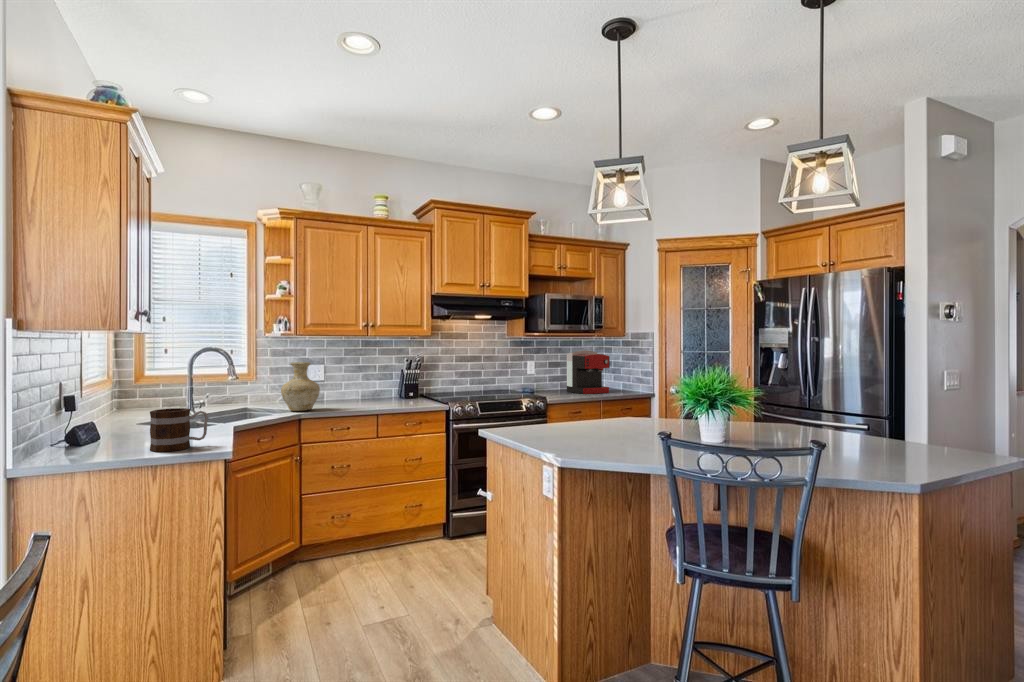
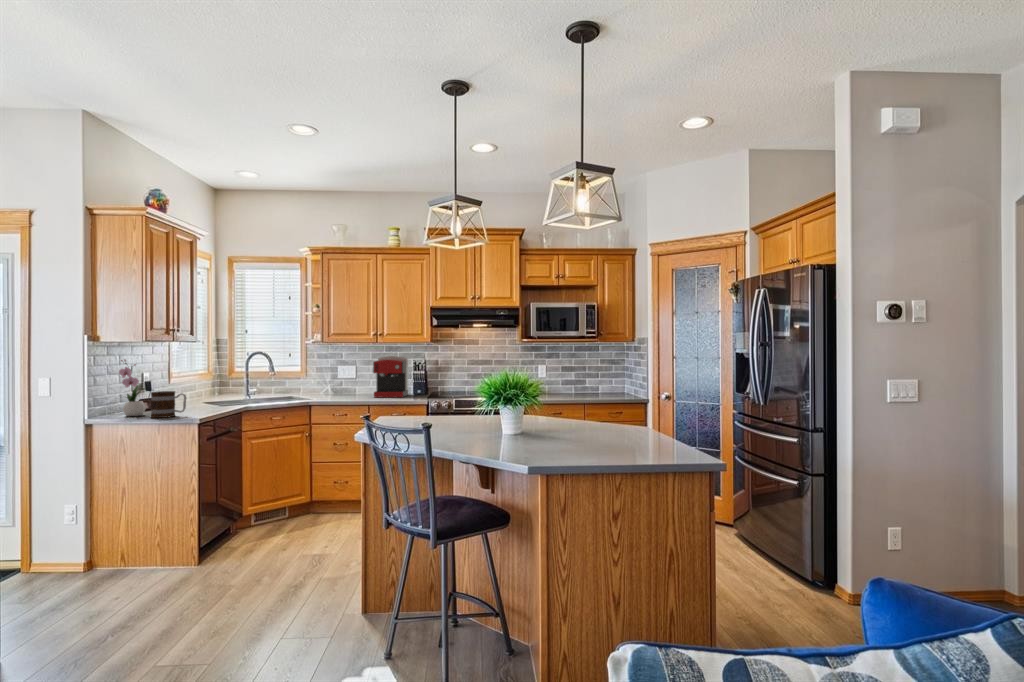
coffee maker: present [567,350,610,394] -> present [373,356,408,398]
flower arrangement: none [87,360,128,452] -> present [119,360,146,416]
vase: present [281,362,320,411] -> none [301,363,331,400]

